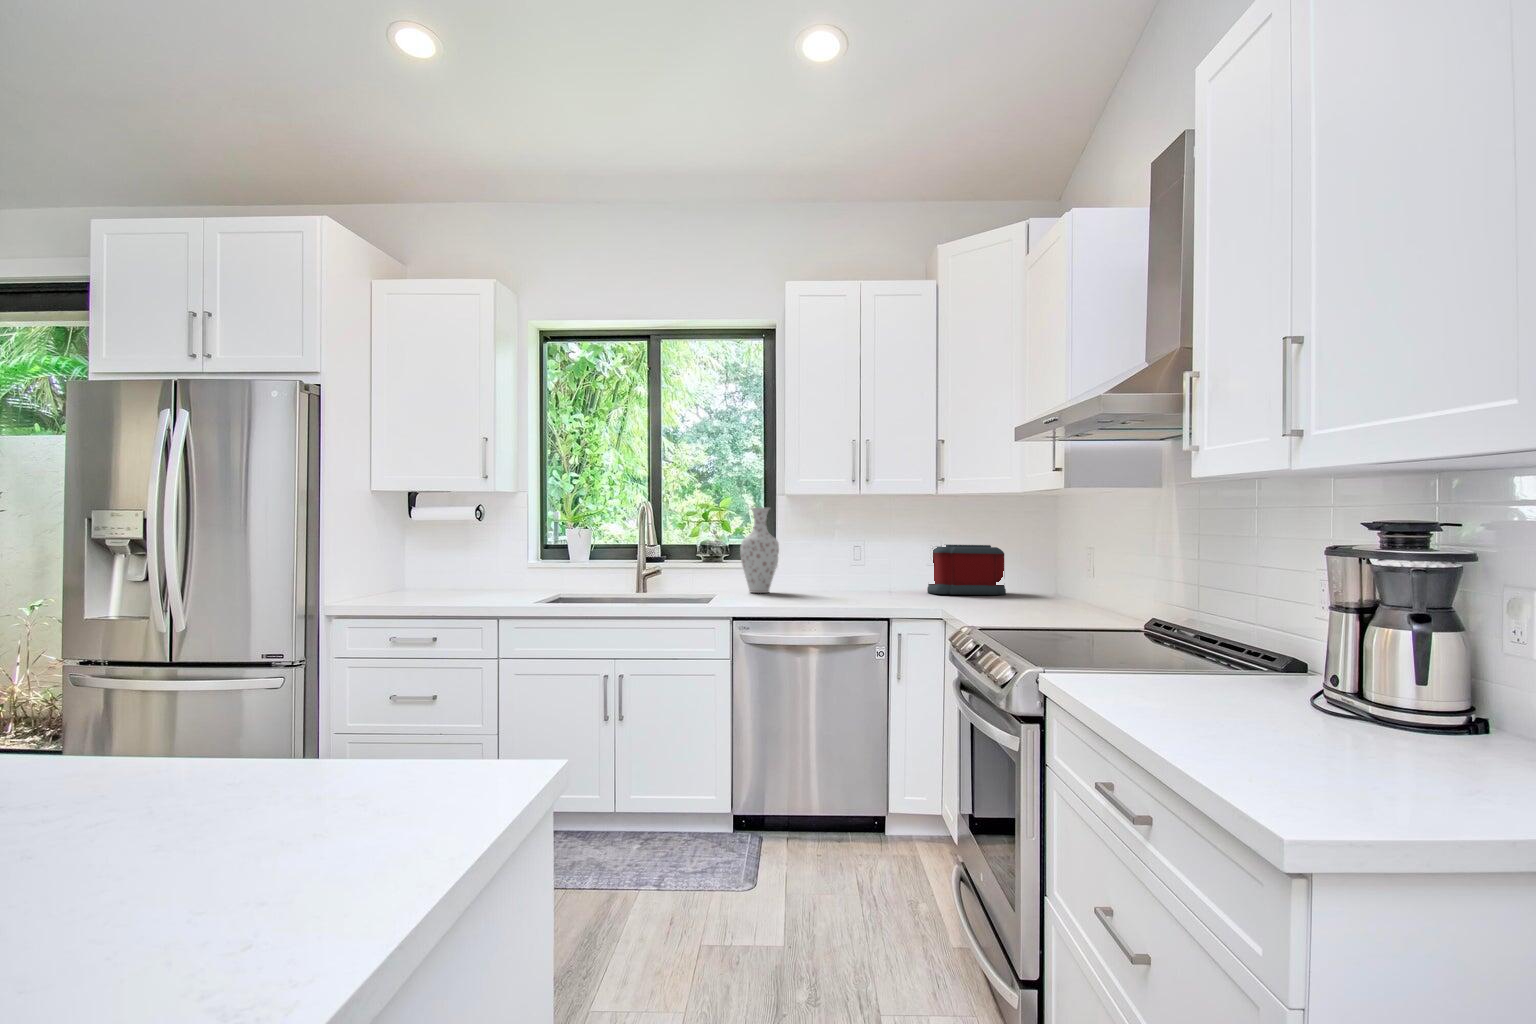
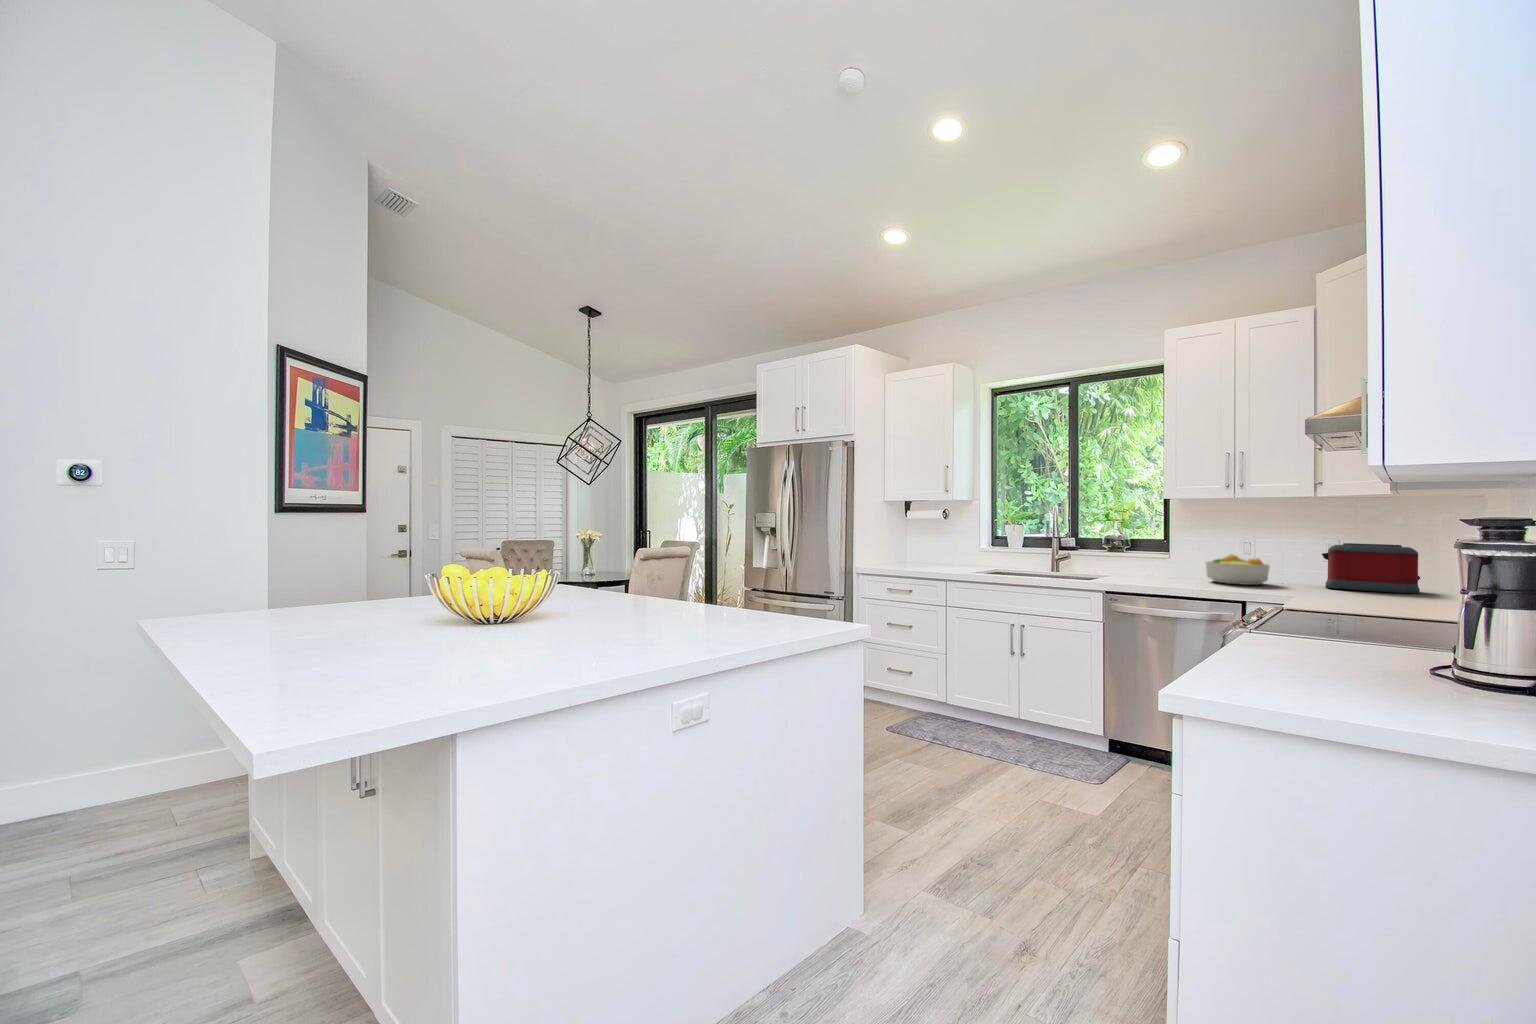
vase: present [740,508,779,593] -> none [1136,510,1171,577]
fruit bowl: none [819,560,889,596] -> present [1206,554,1270,585]

